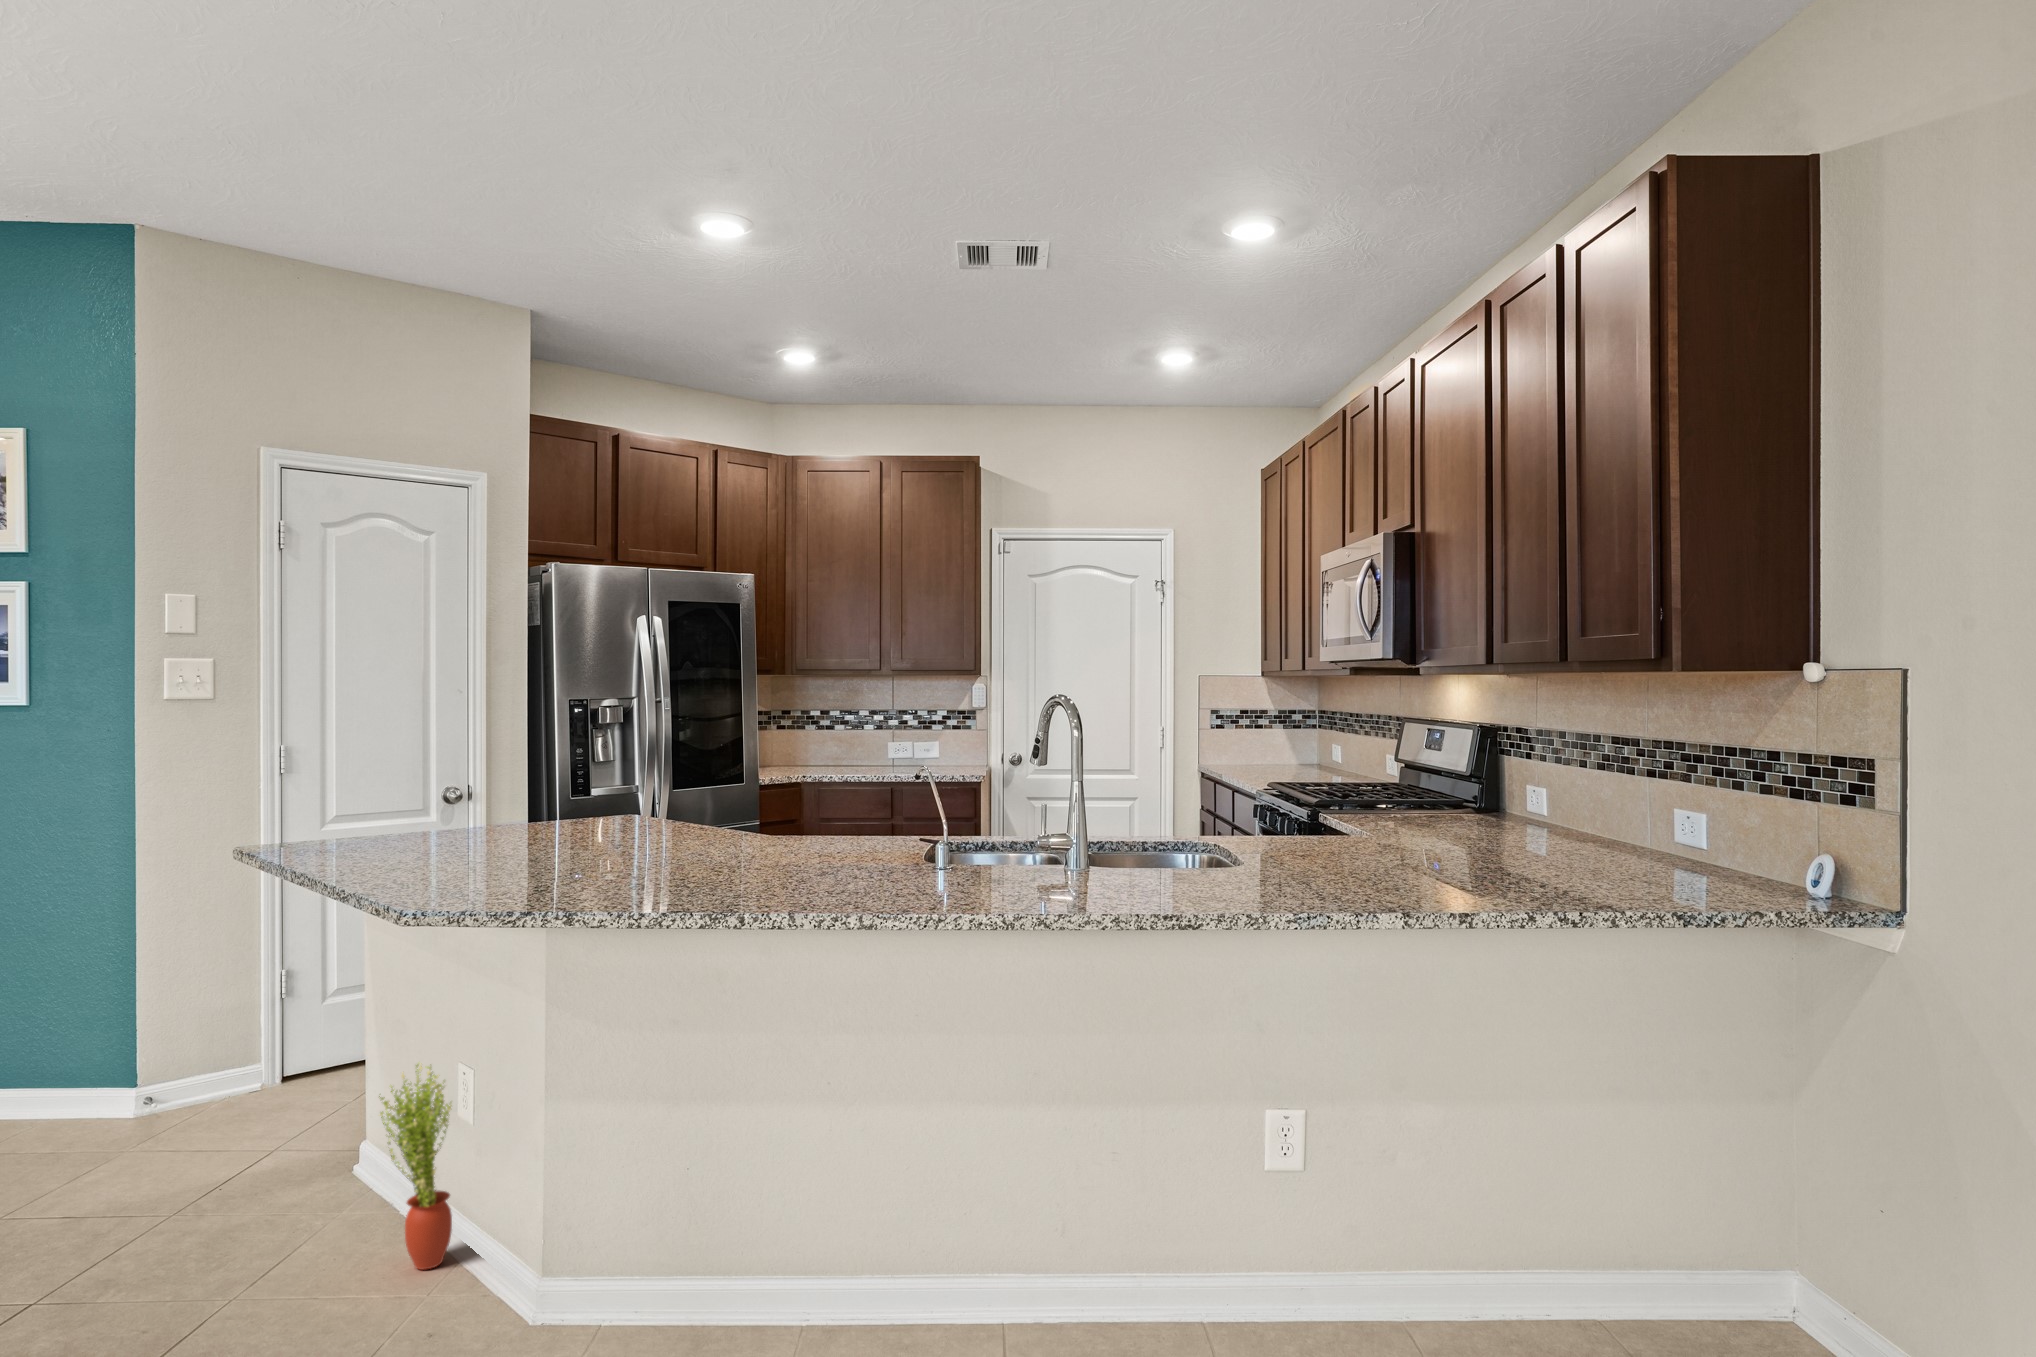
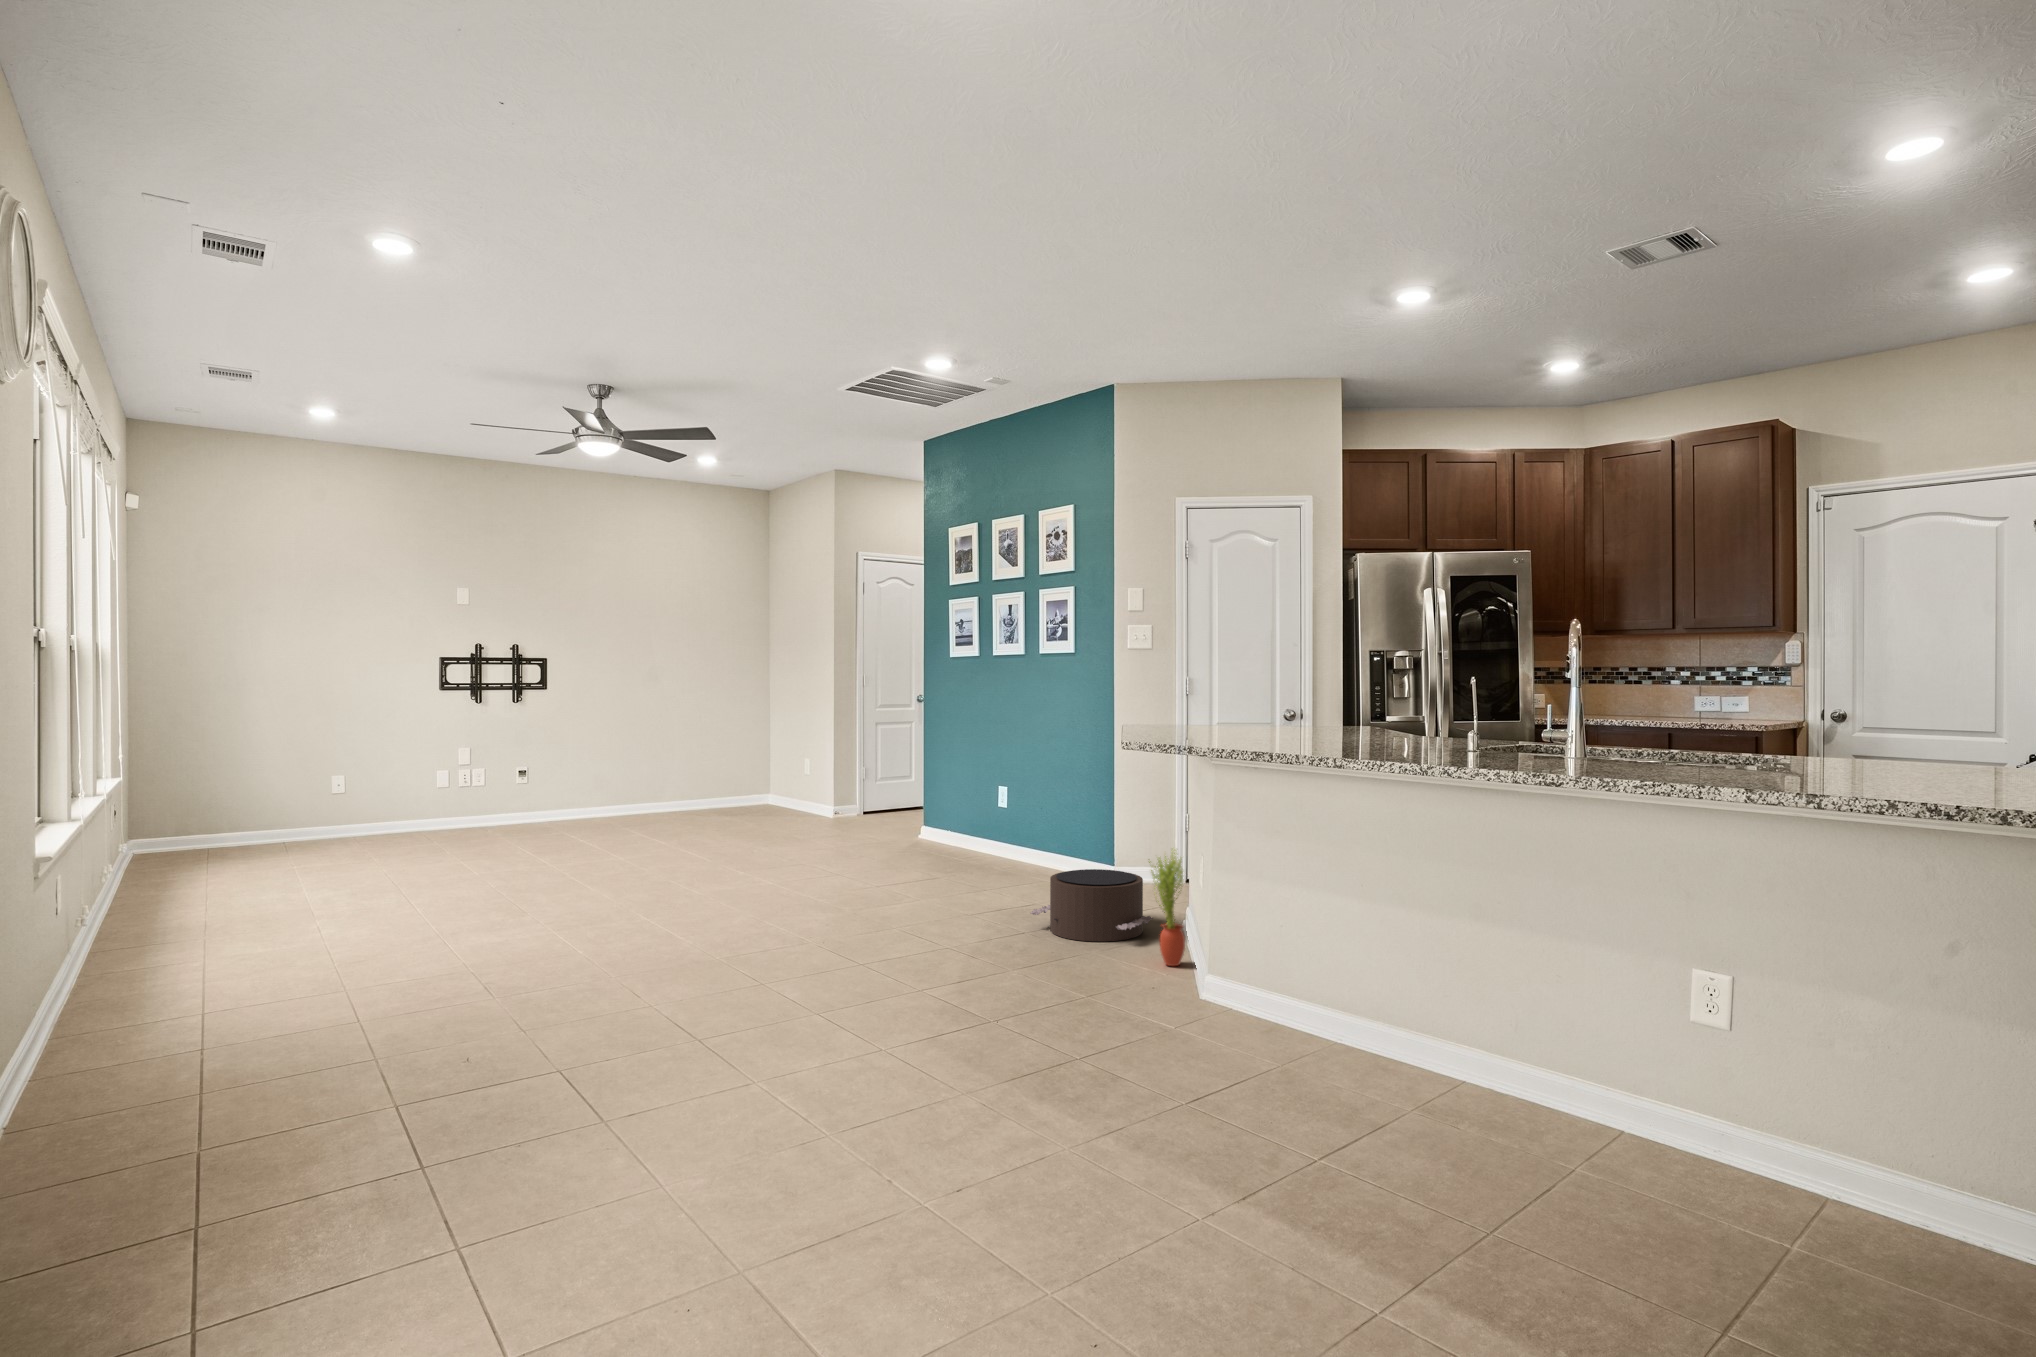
pouf: none [60,1110,335,1276] -> present [1030,869,1153,941]

